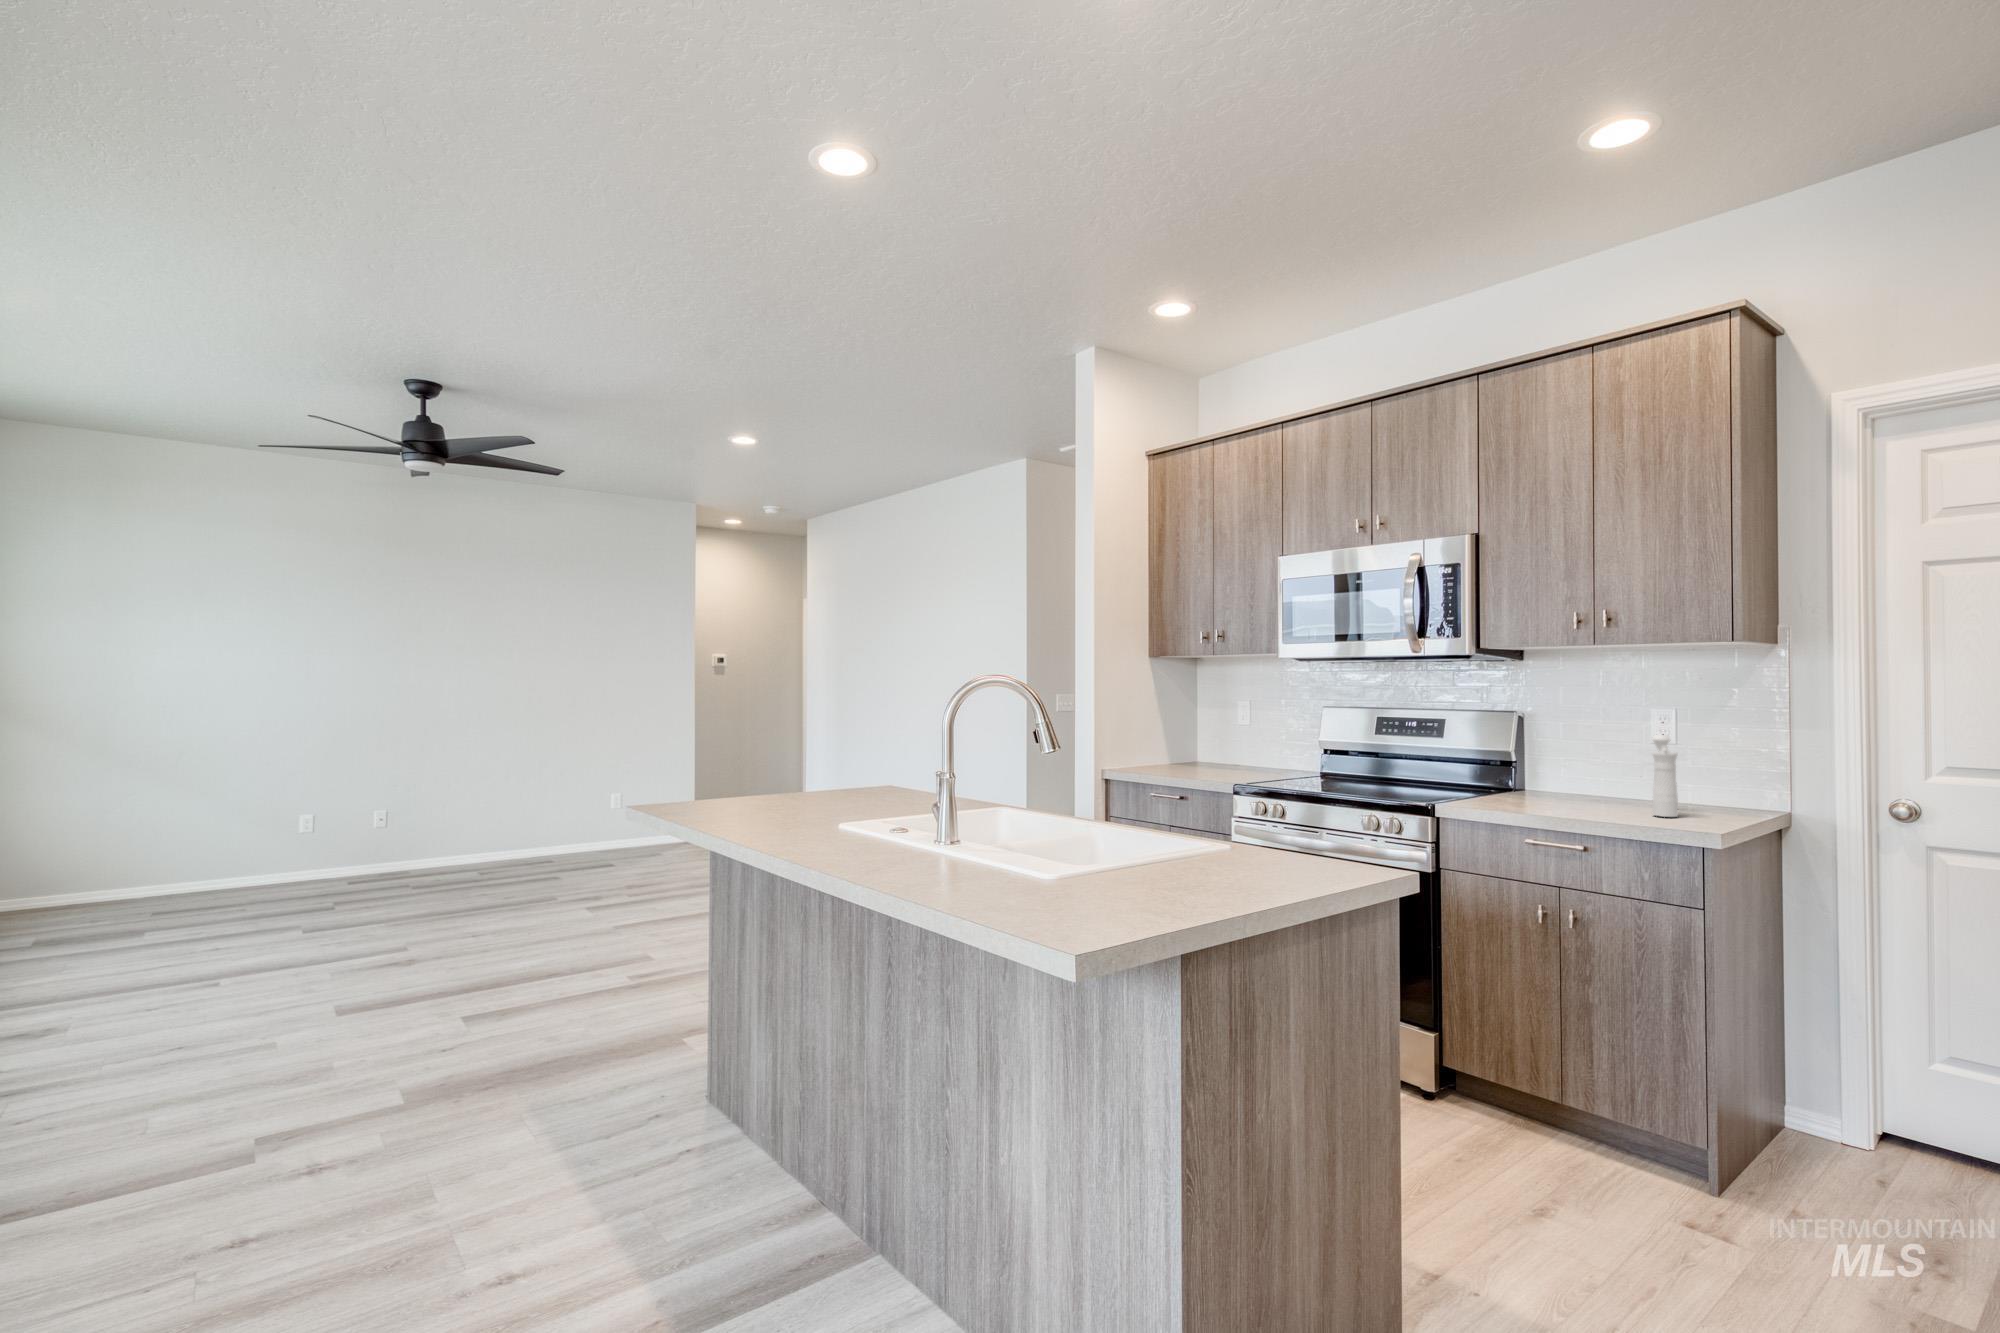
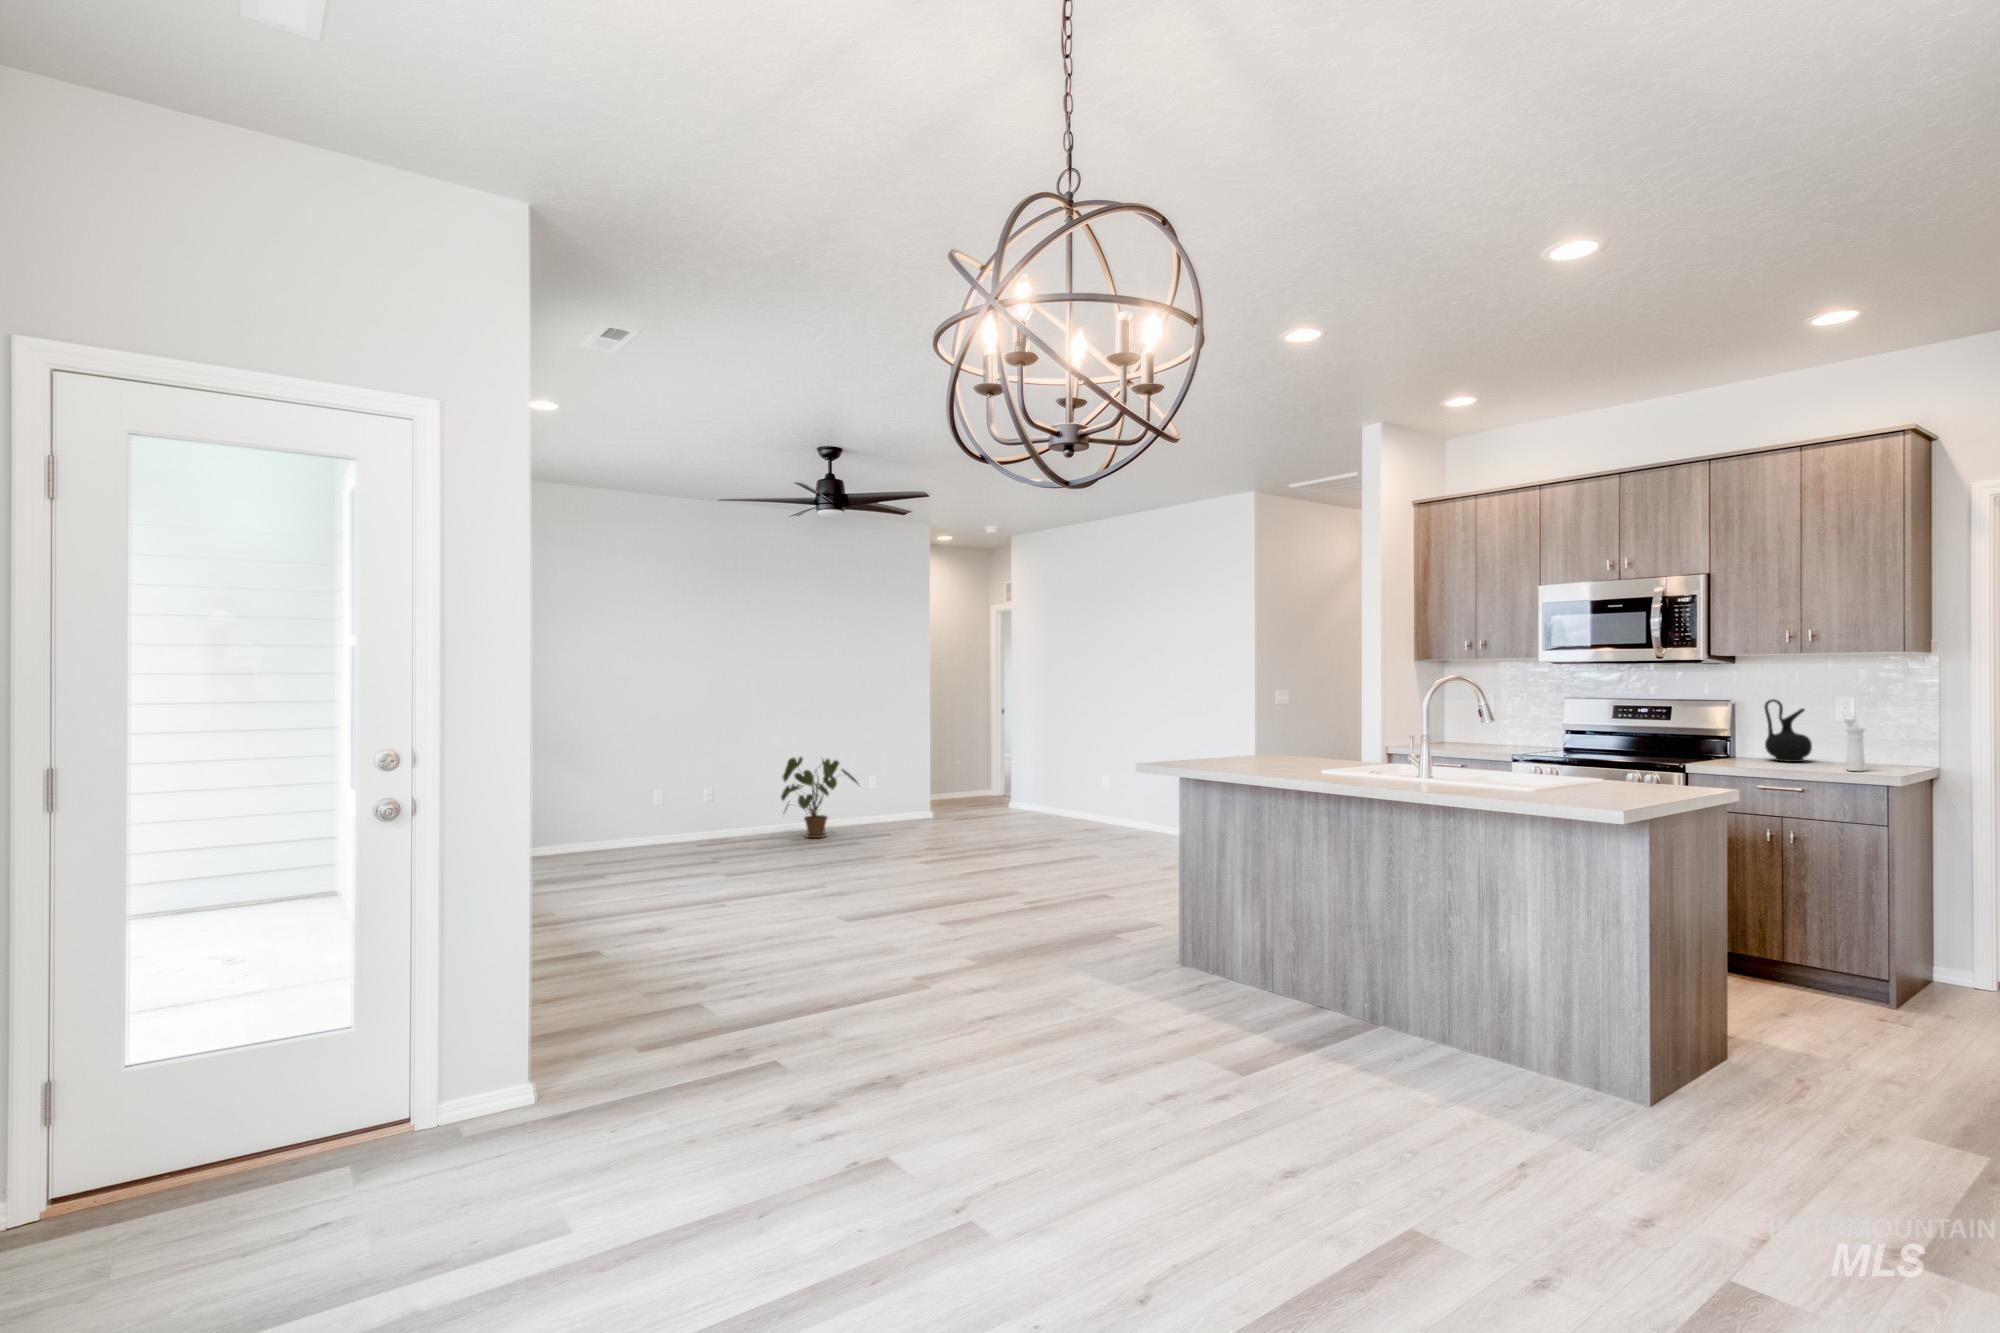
ceramic jug: none [1553,710,1616,800] -> present [1764,699,1812,762]
house plant: none [469,775,581,872] -> present [781,757,860,838]

